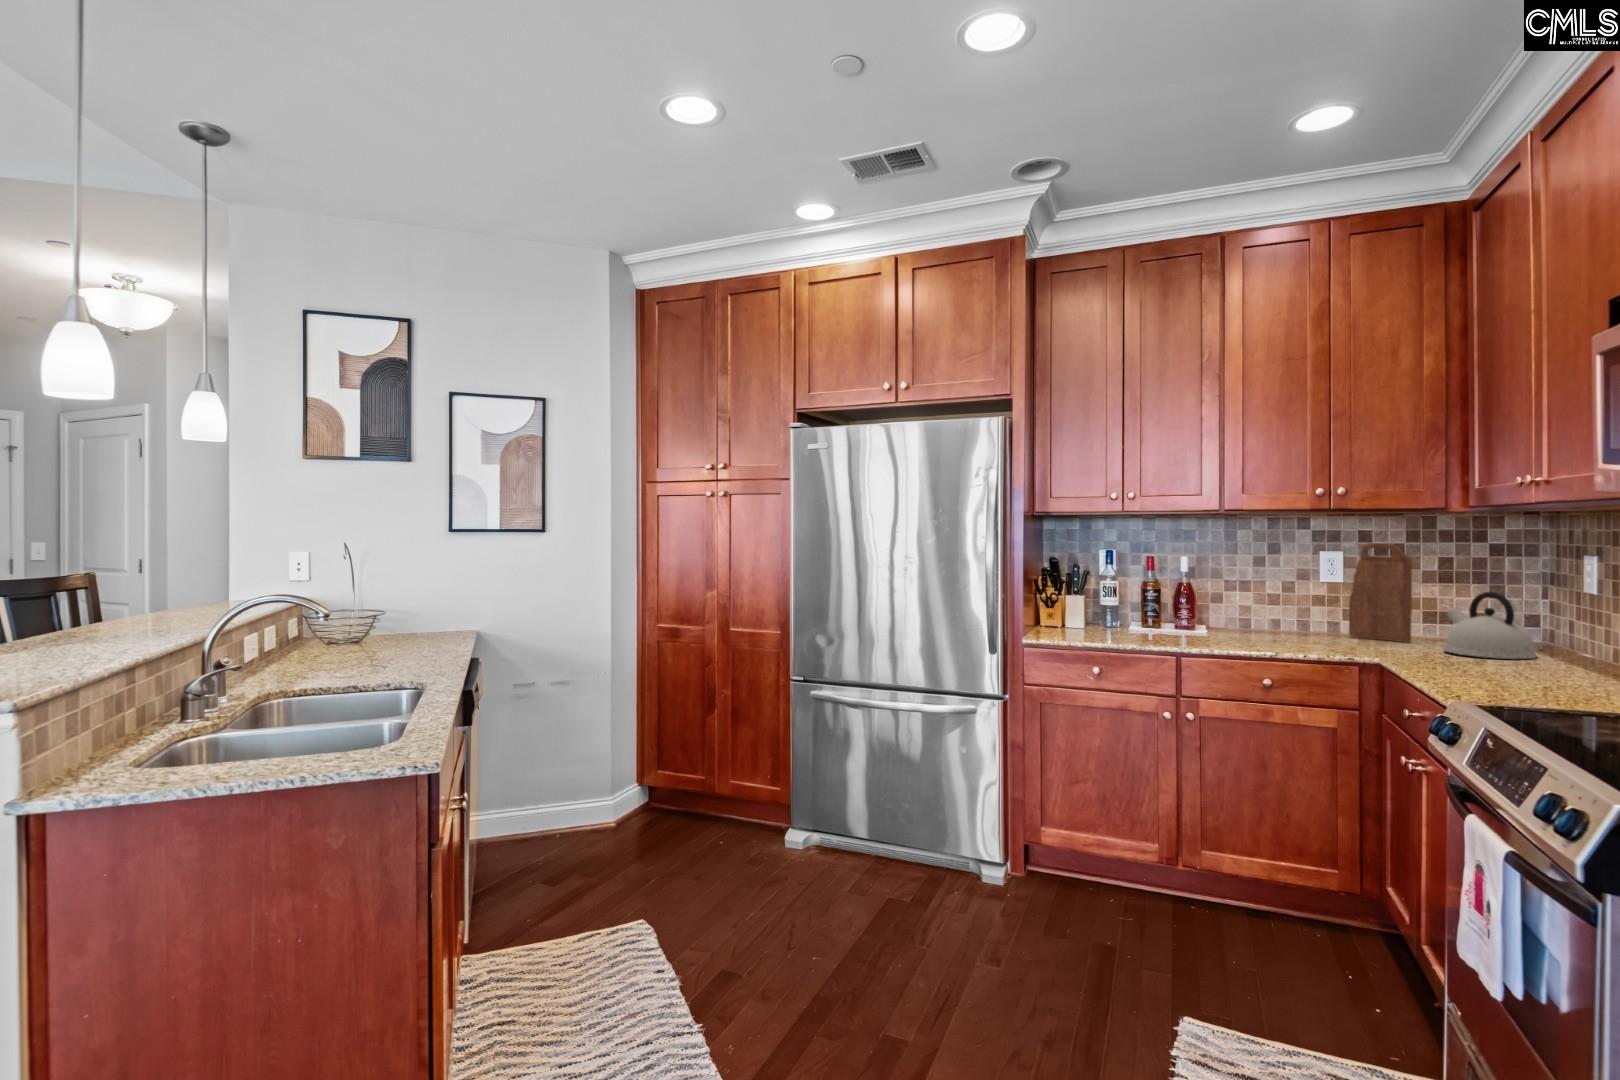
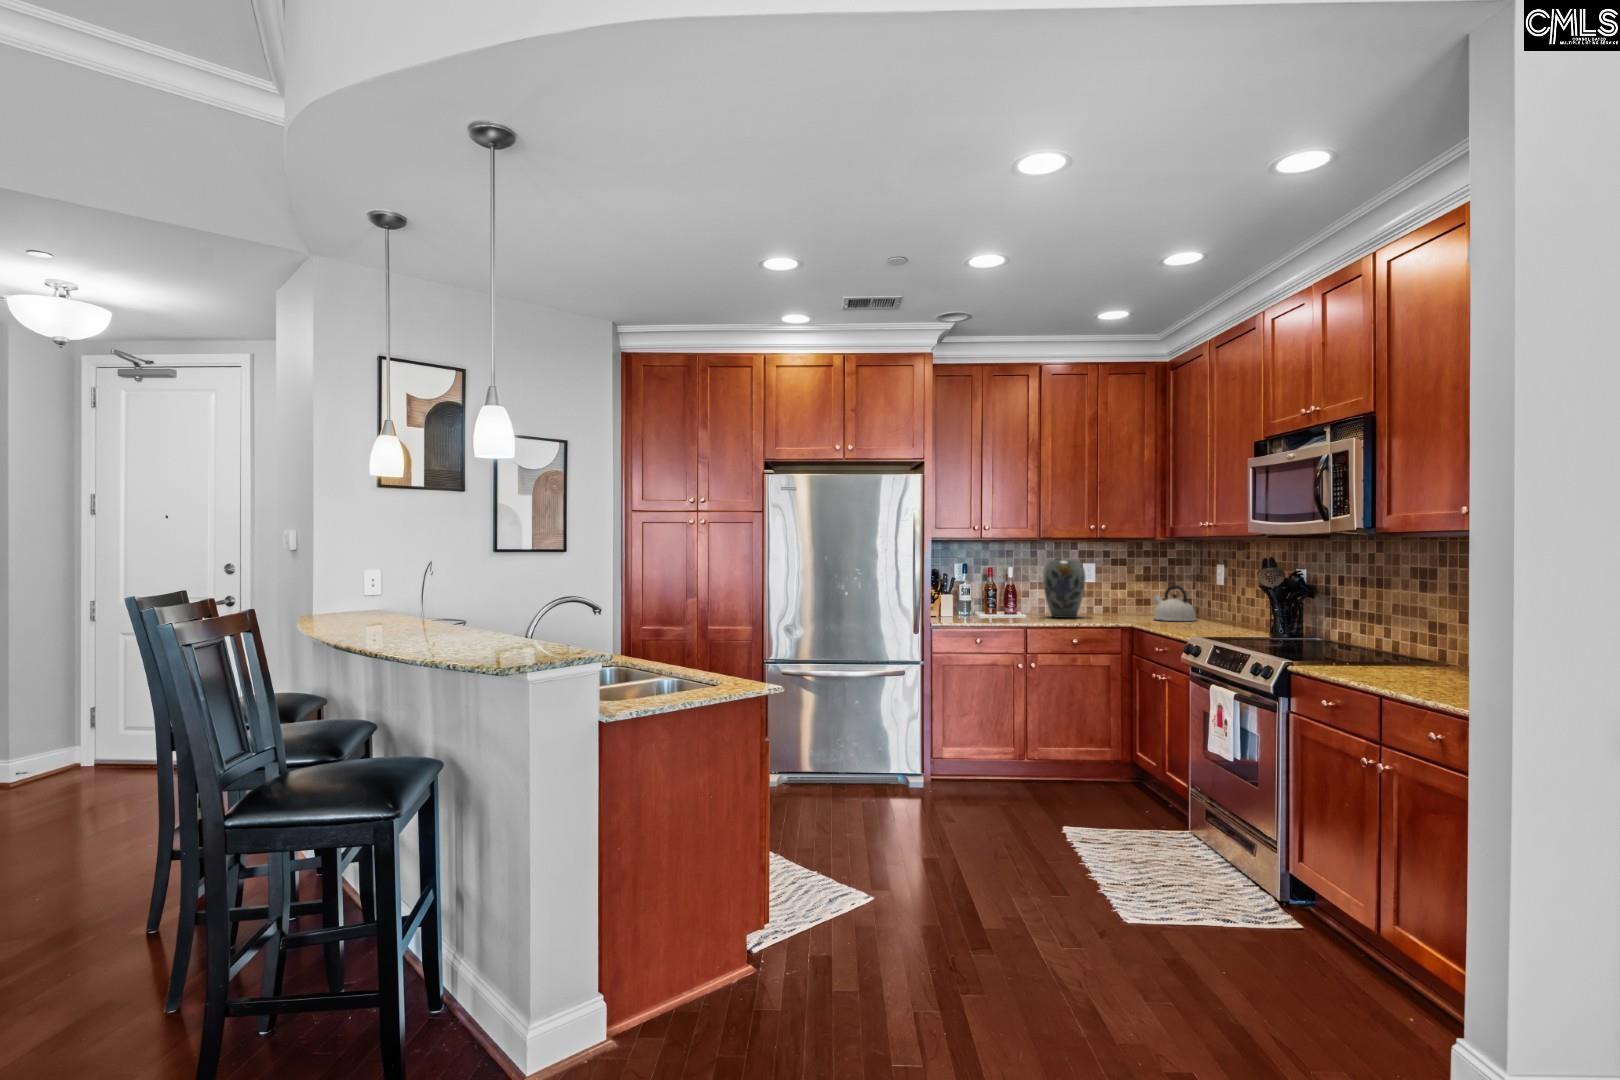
cutting board: present [1349,543,1412,643] -> none [1098,559,1132,617]
vase: none [1244,545,1320,640] -> present [1043,560,1086,618]

